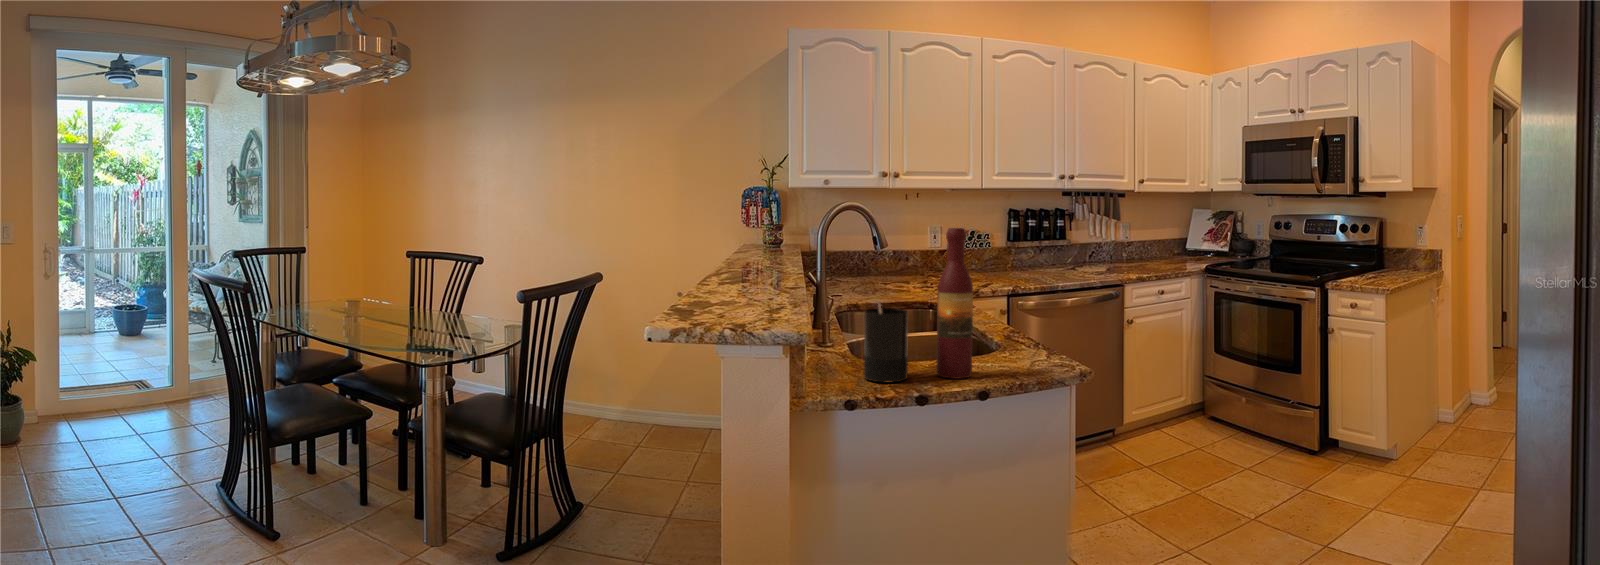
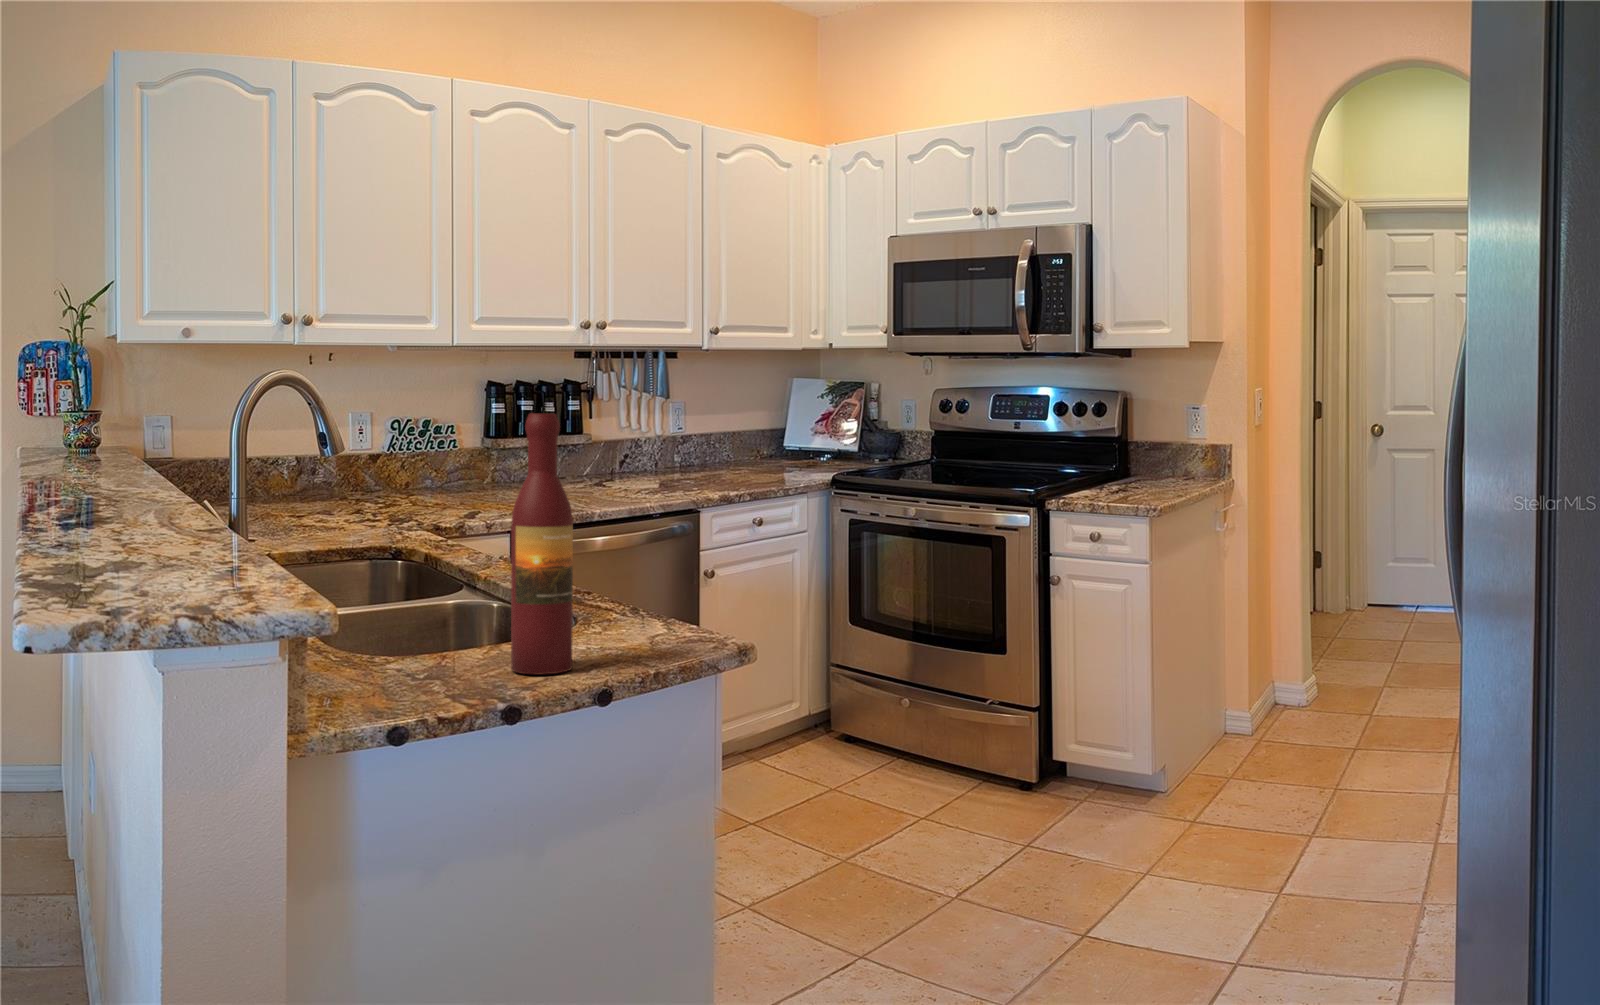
candle: present [864,303,908,383] -> none [384,547,467,694]

